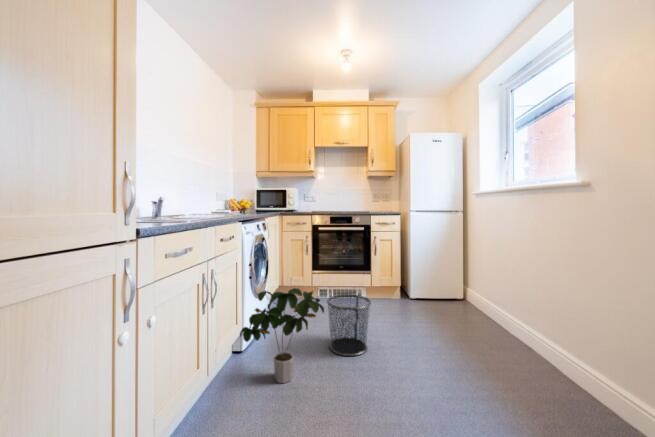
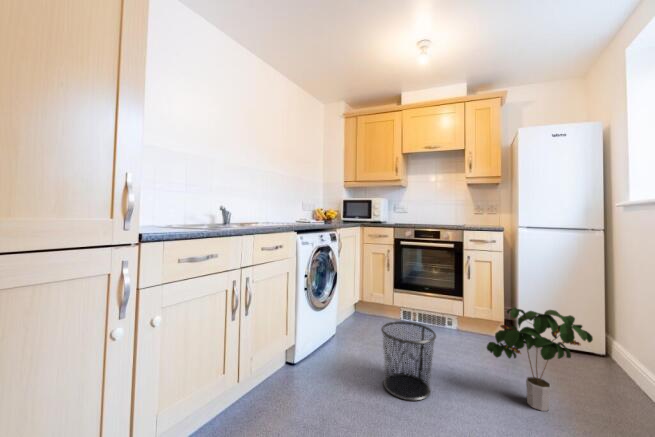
potted plant: present [240,288,324,383] -> present [487,307,593,411]

